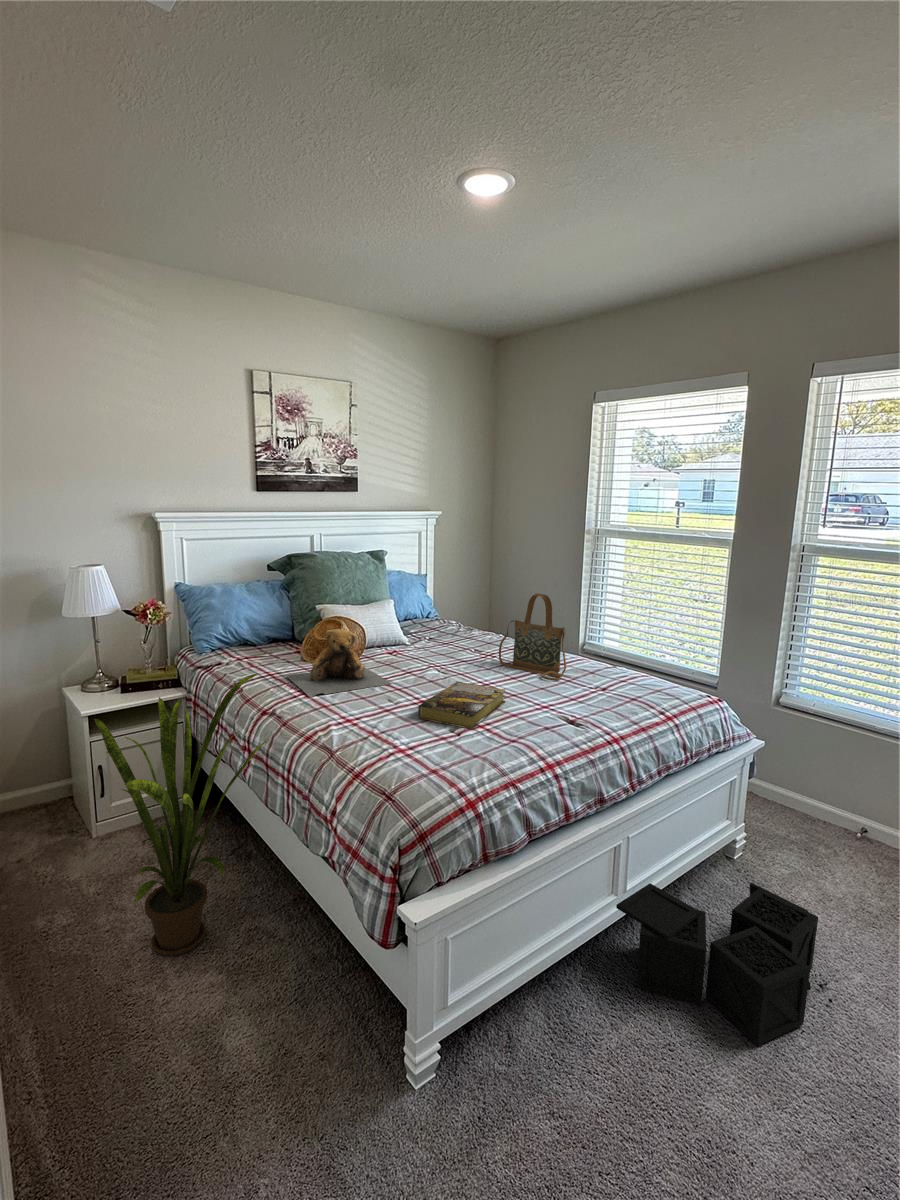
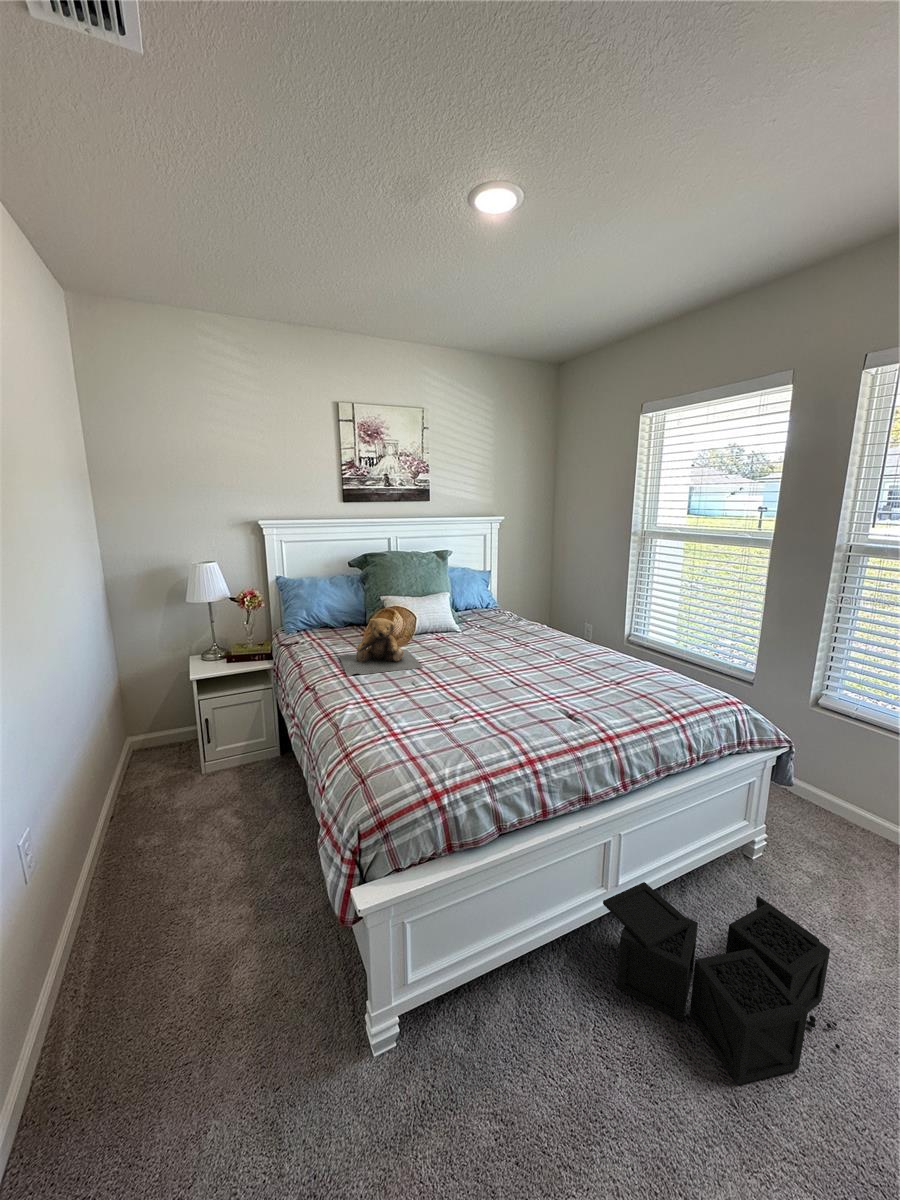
handbag: present [499,594,566,680] -> none [528,590,587,672]
house plant: present [94,673,267,956] -> none [133,655,297,884]
book: present [418,682,505,729] -> none [427,669,515,717]

